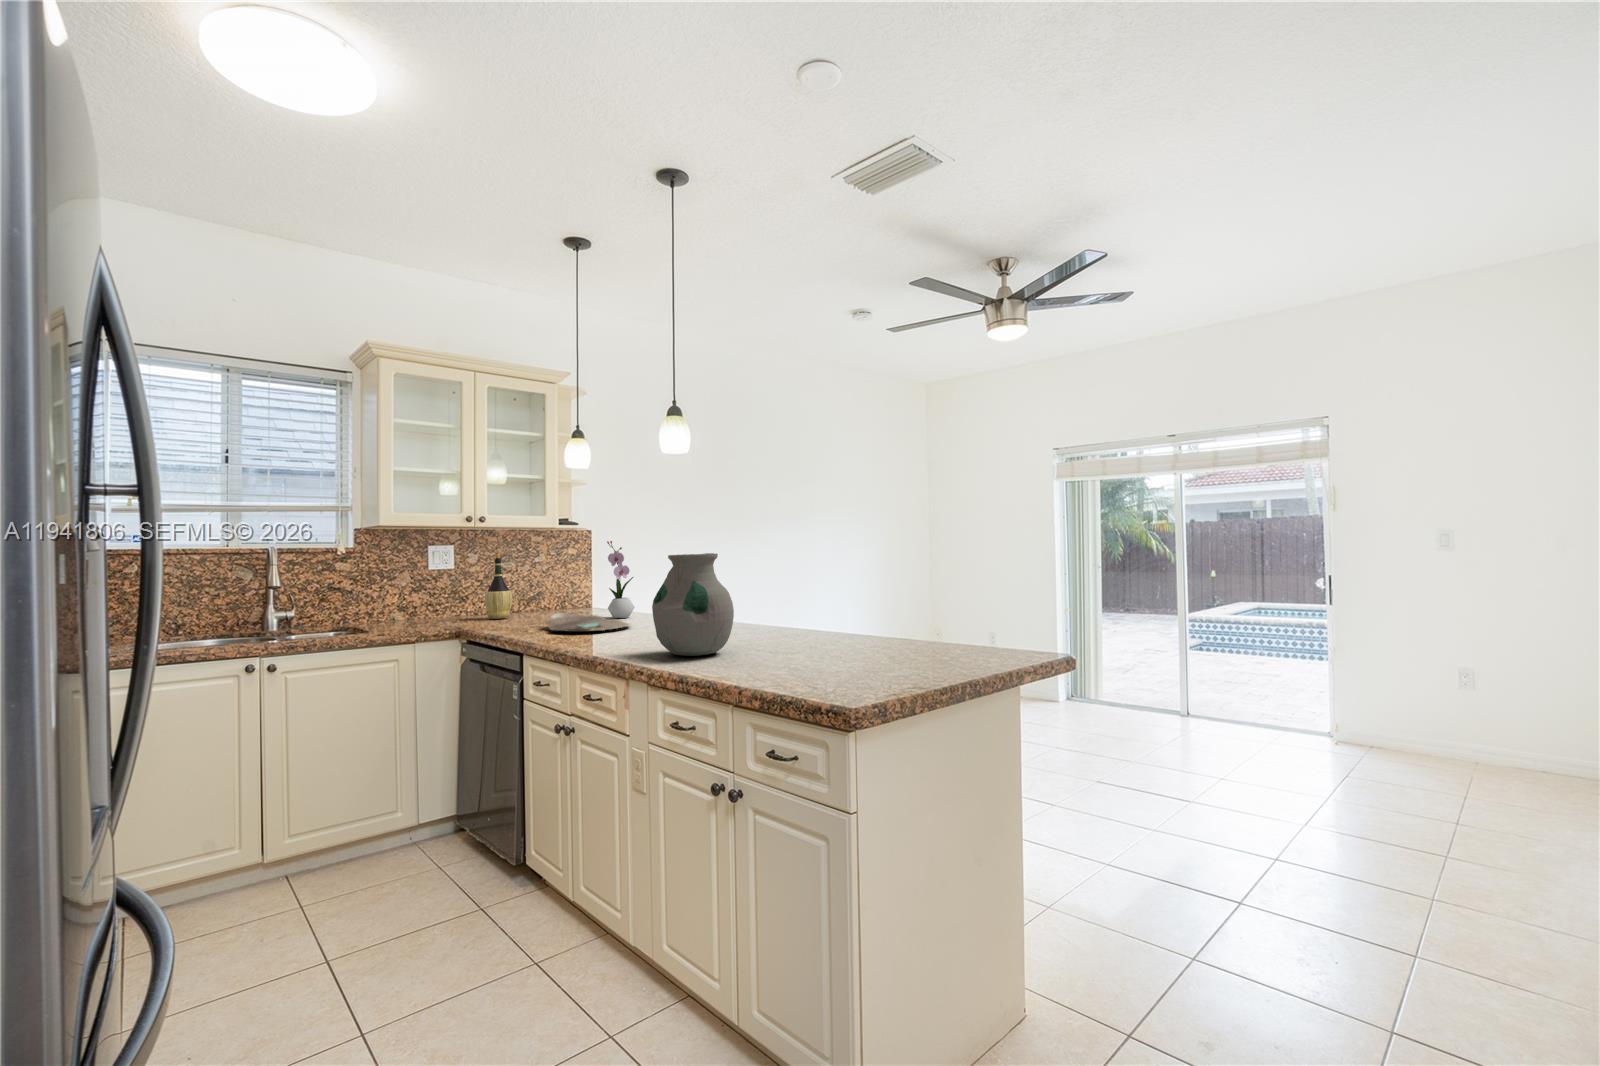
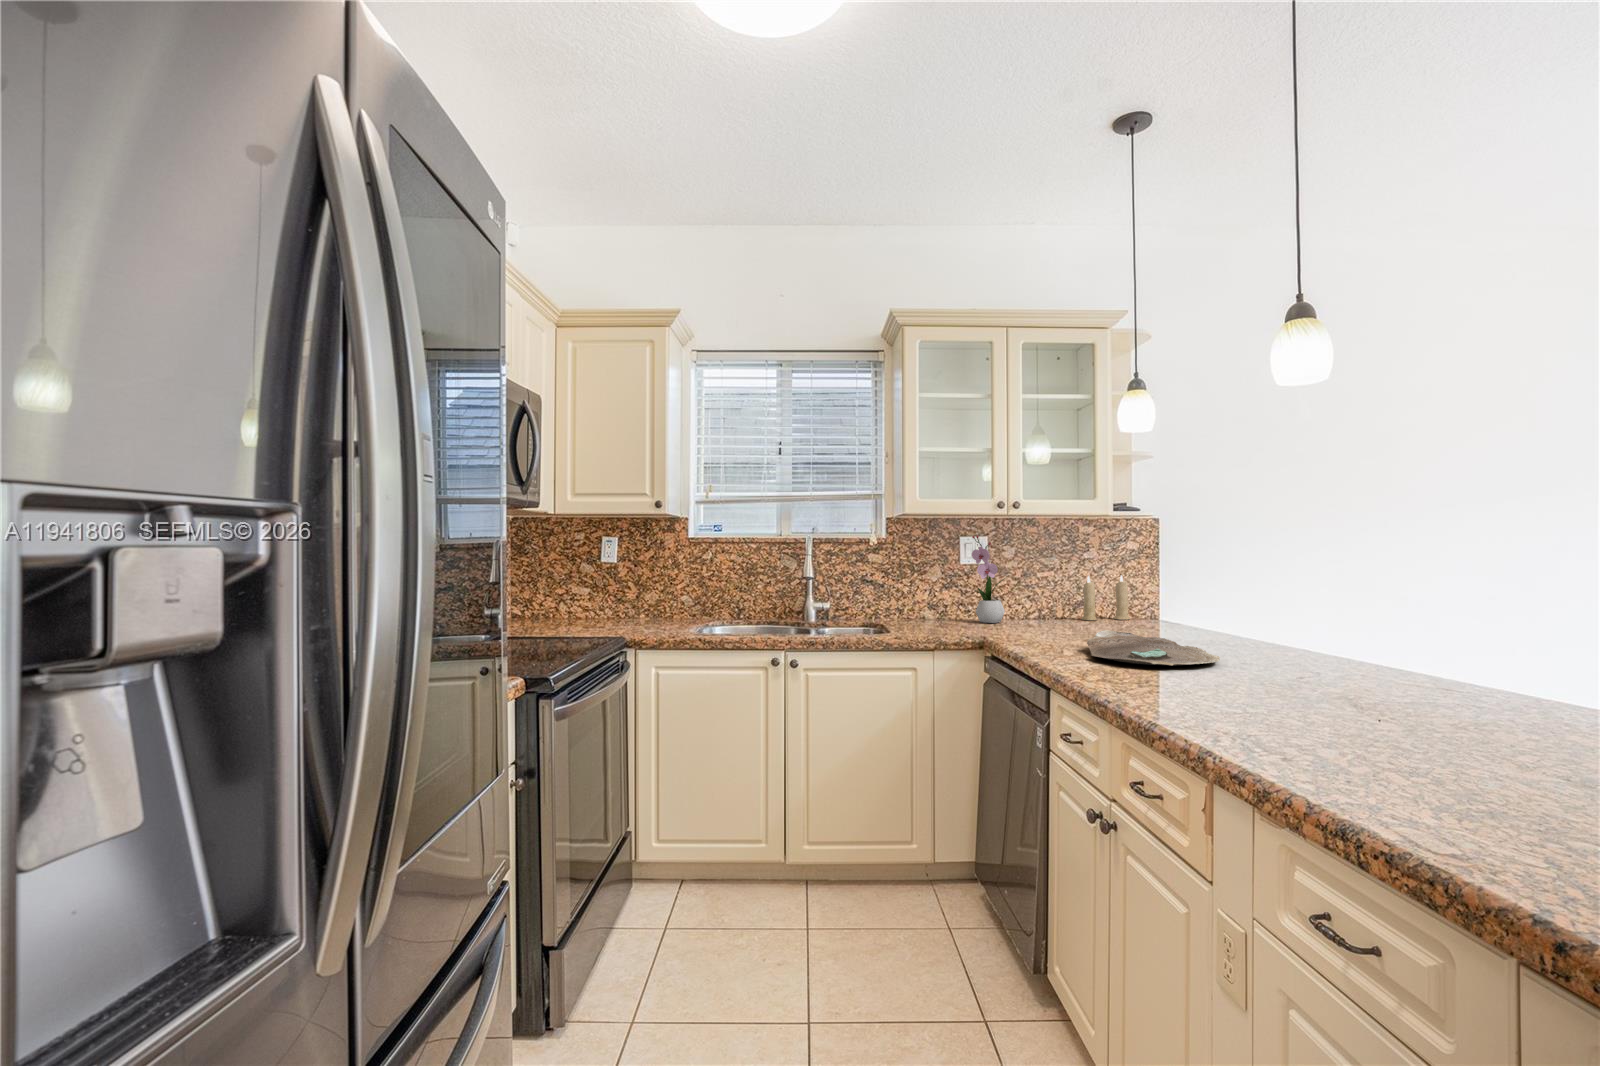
flower arrangement: present [607,541,635,618] -> present [972,535,1005,623]
vase: present [652,553,734,656] -> none [1264,551,1469,762]
wine bottle: present [485,554,513,619] -> none [1017,547,1051,628]
candle: none [533,573,570,611] -> present [1082,575,1130,620]

